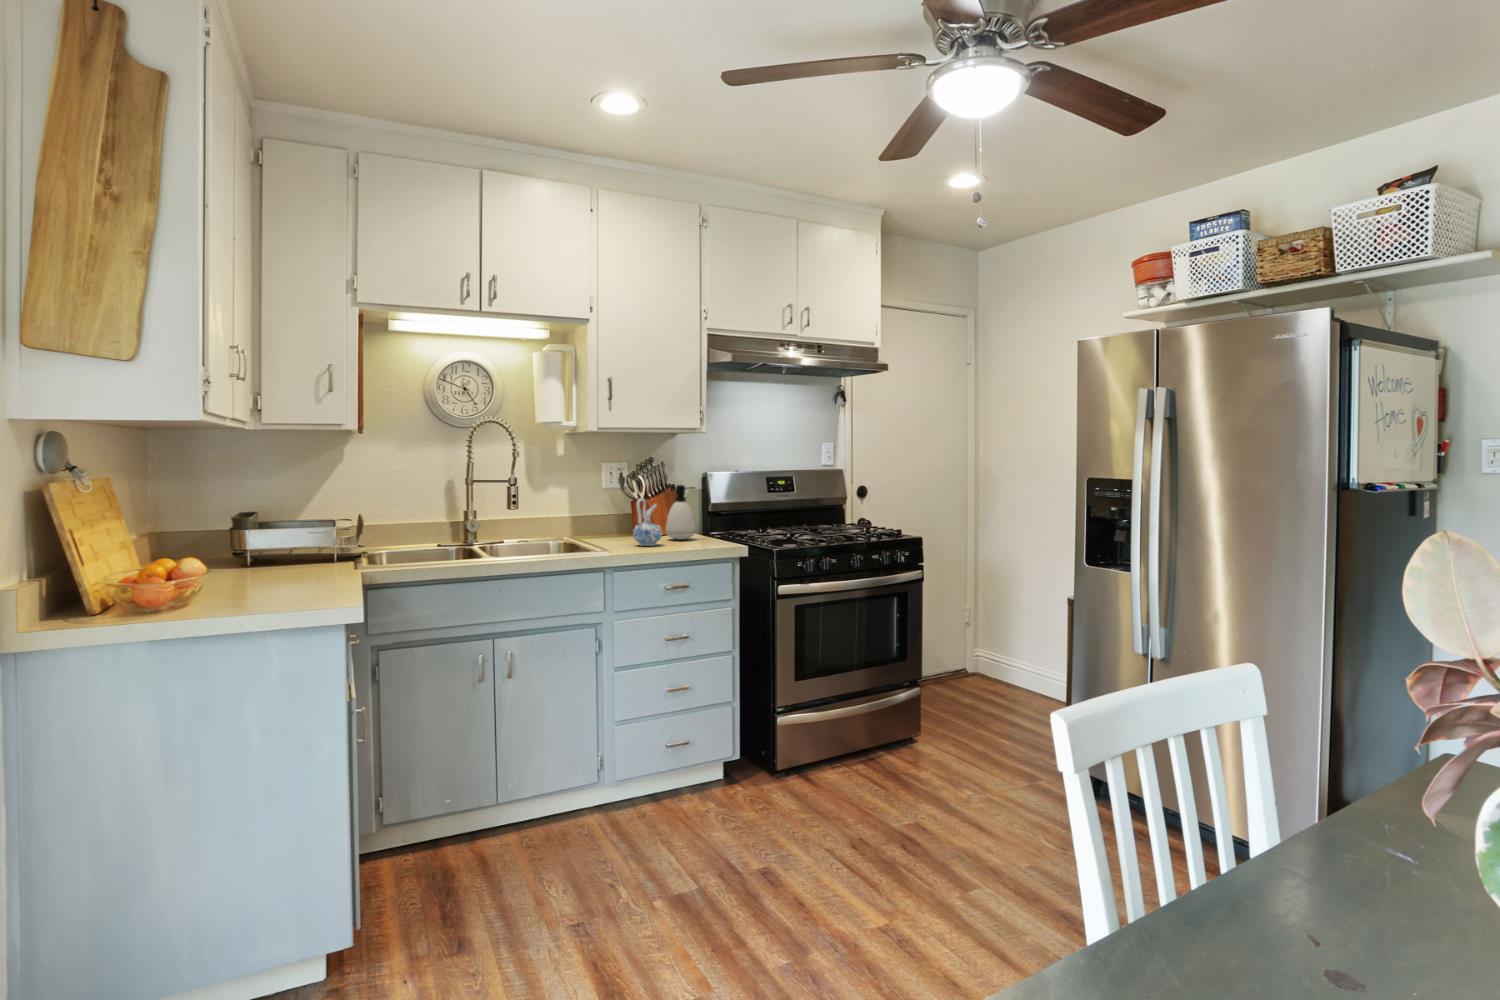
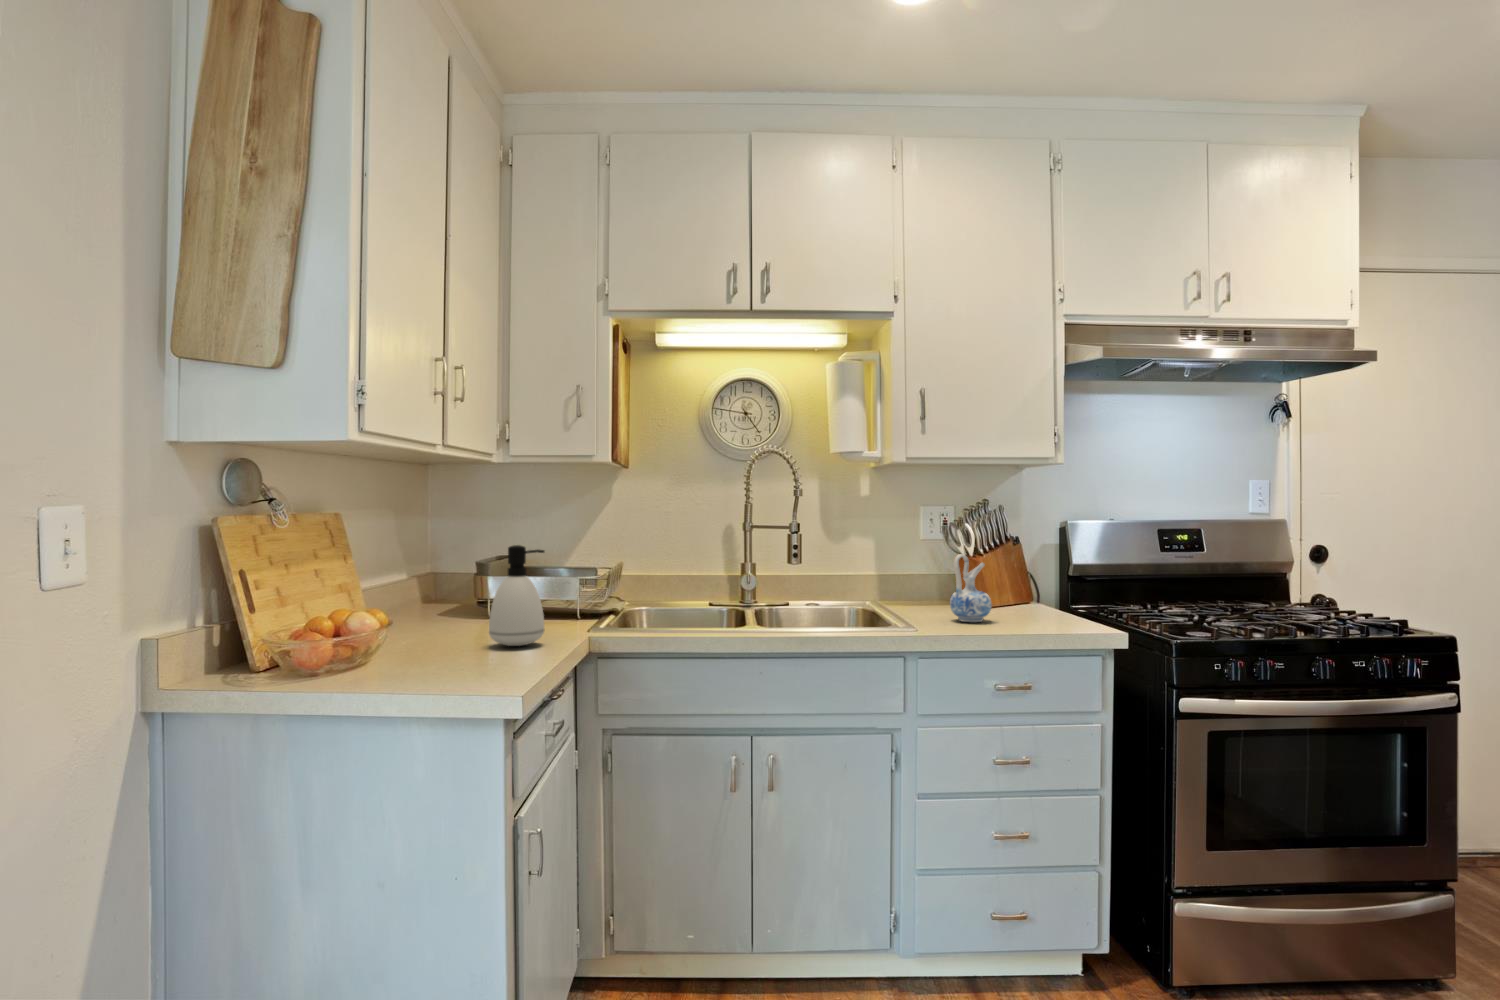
soap dispenser: present [666,485,695,540] -> present [489,545,544,646]

